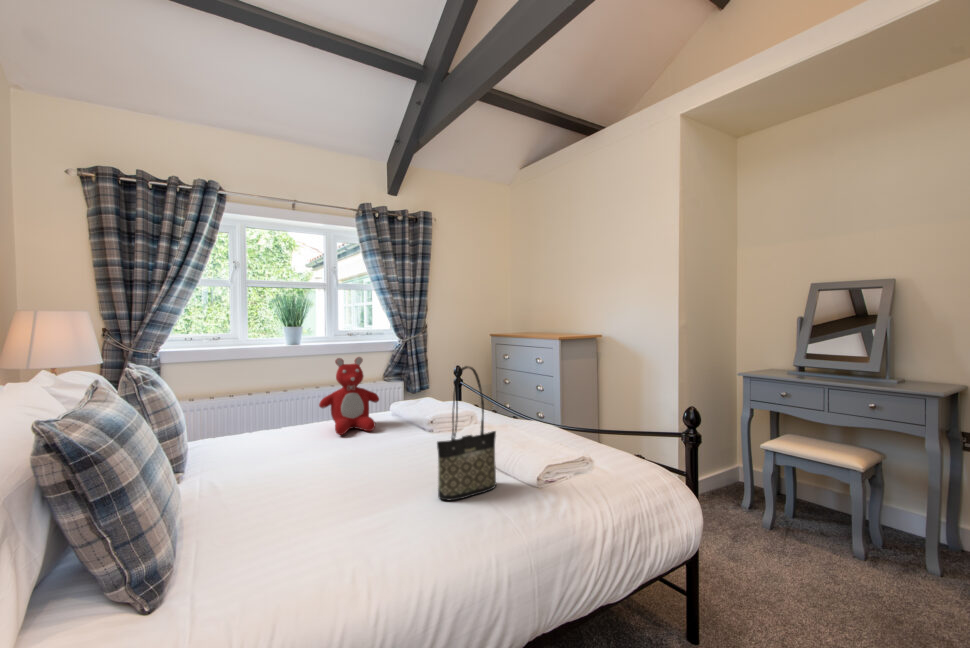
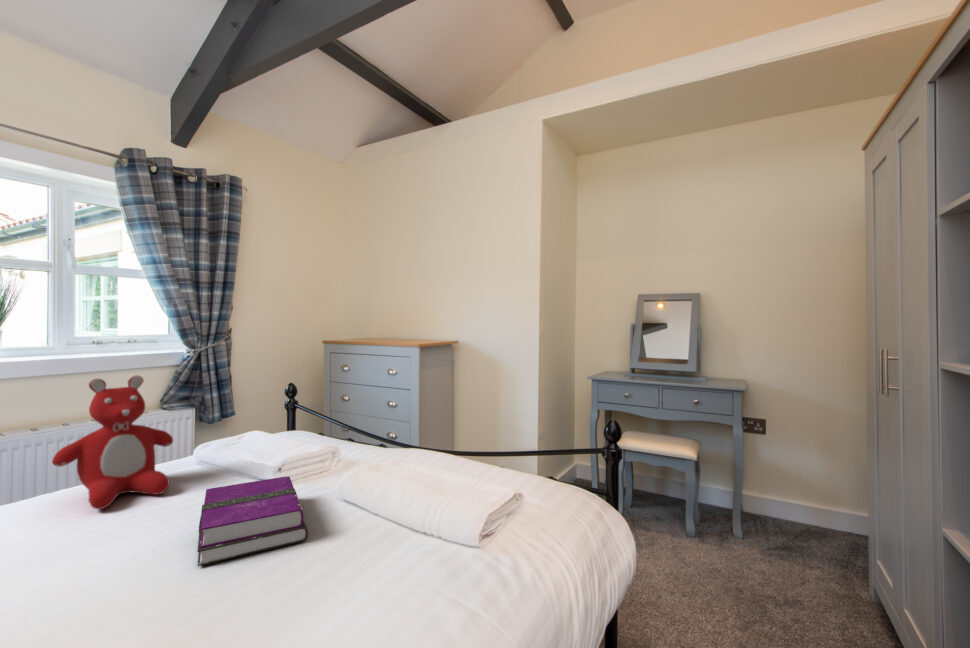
tote bag: present [437,366,496,500] -> none [326,383,408,601]
hardback book: none [379,428,441,470] -> present [197,476,308,566]

